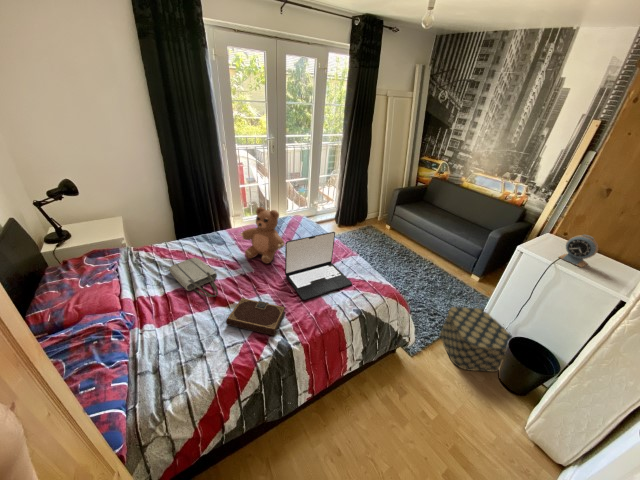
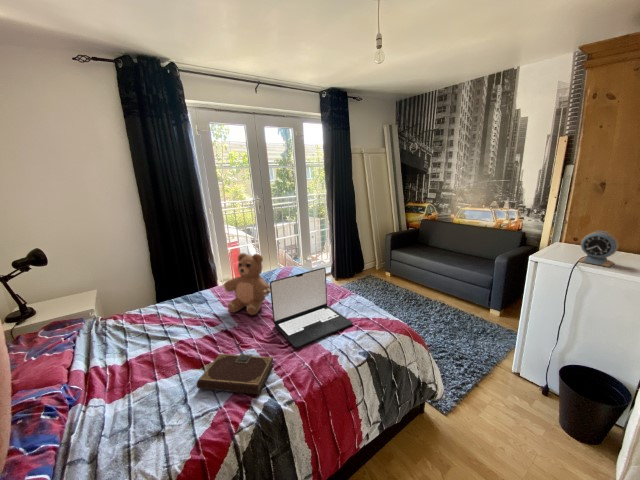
tote bag: present [169,257,218,297] -> none [137,318,193,358]
storage box: present [440,307,512,372] -> none [472,341,570,424]

